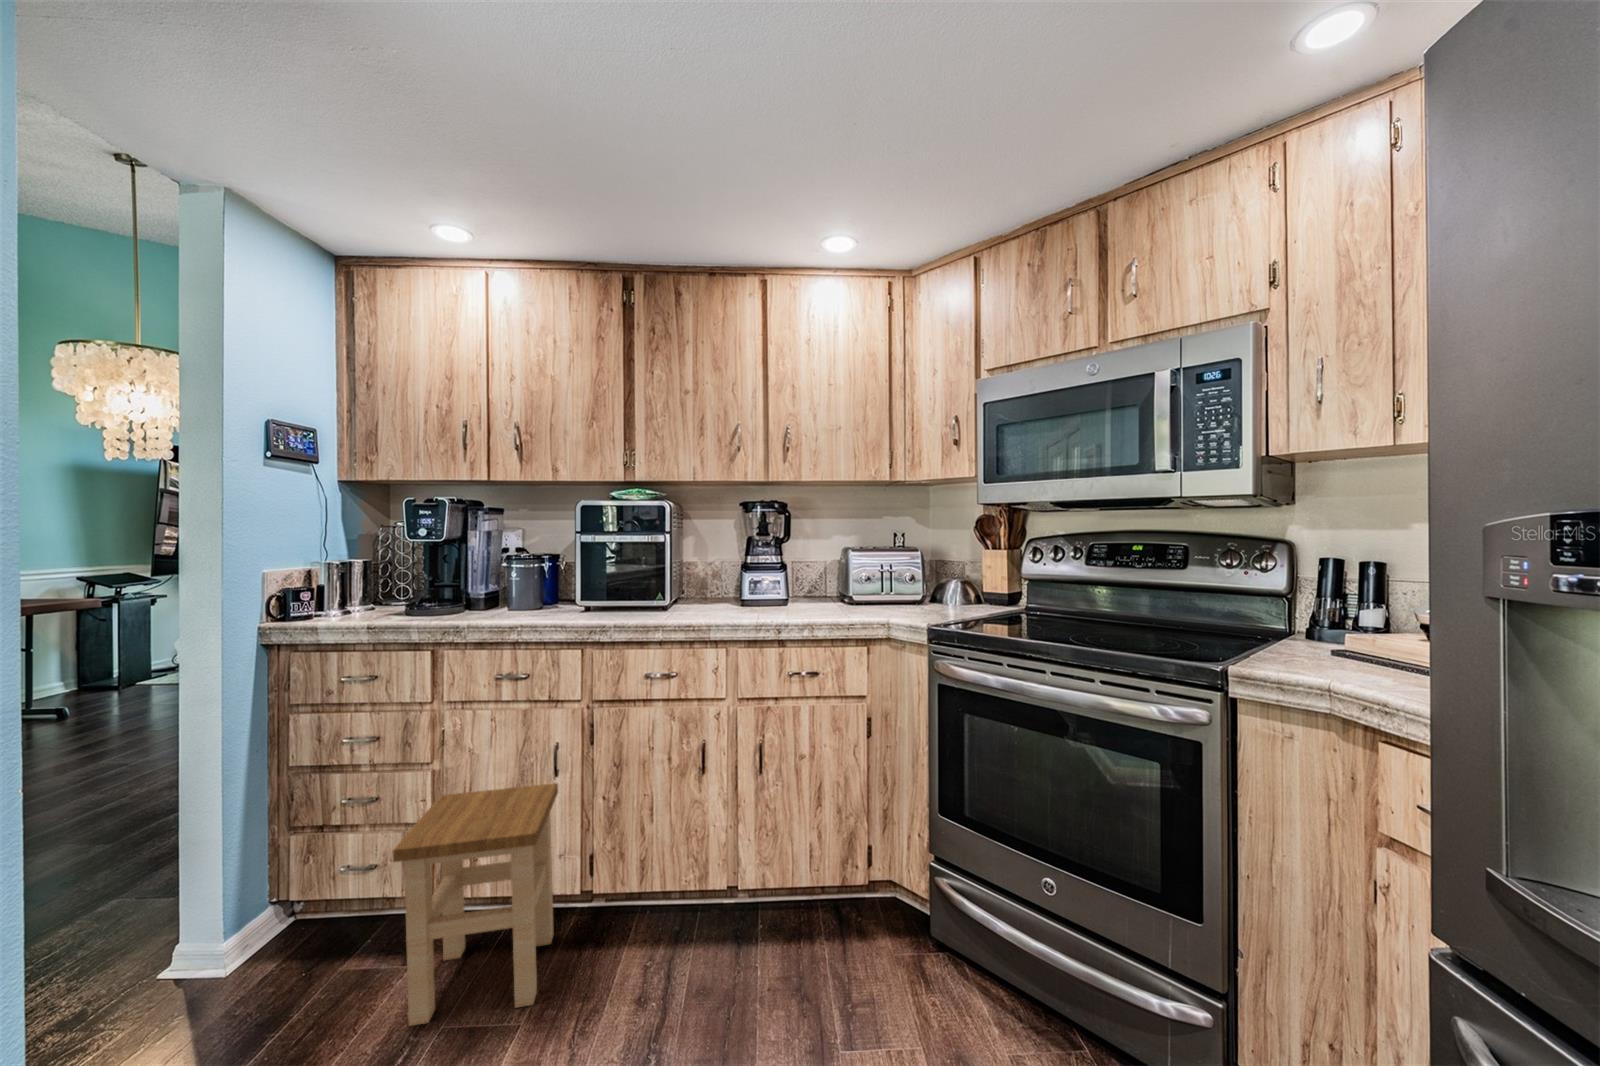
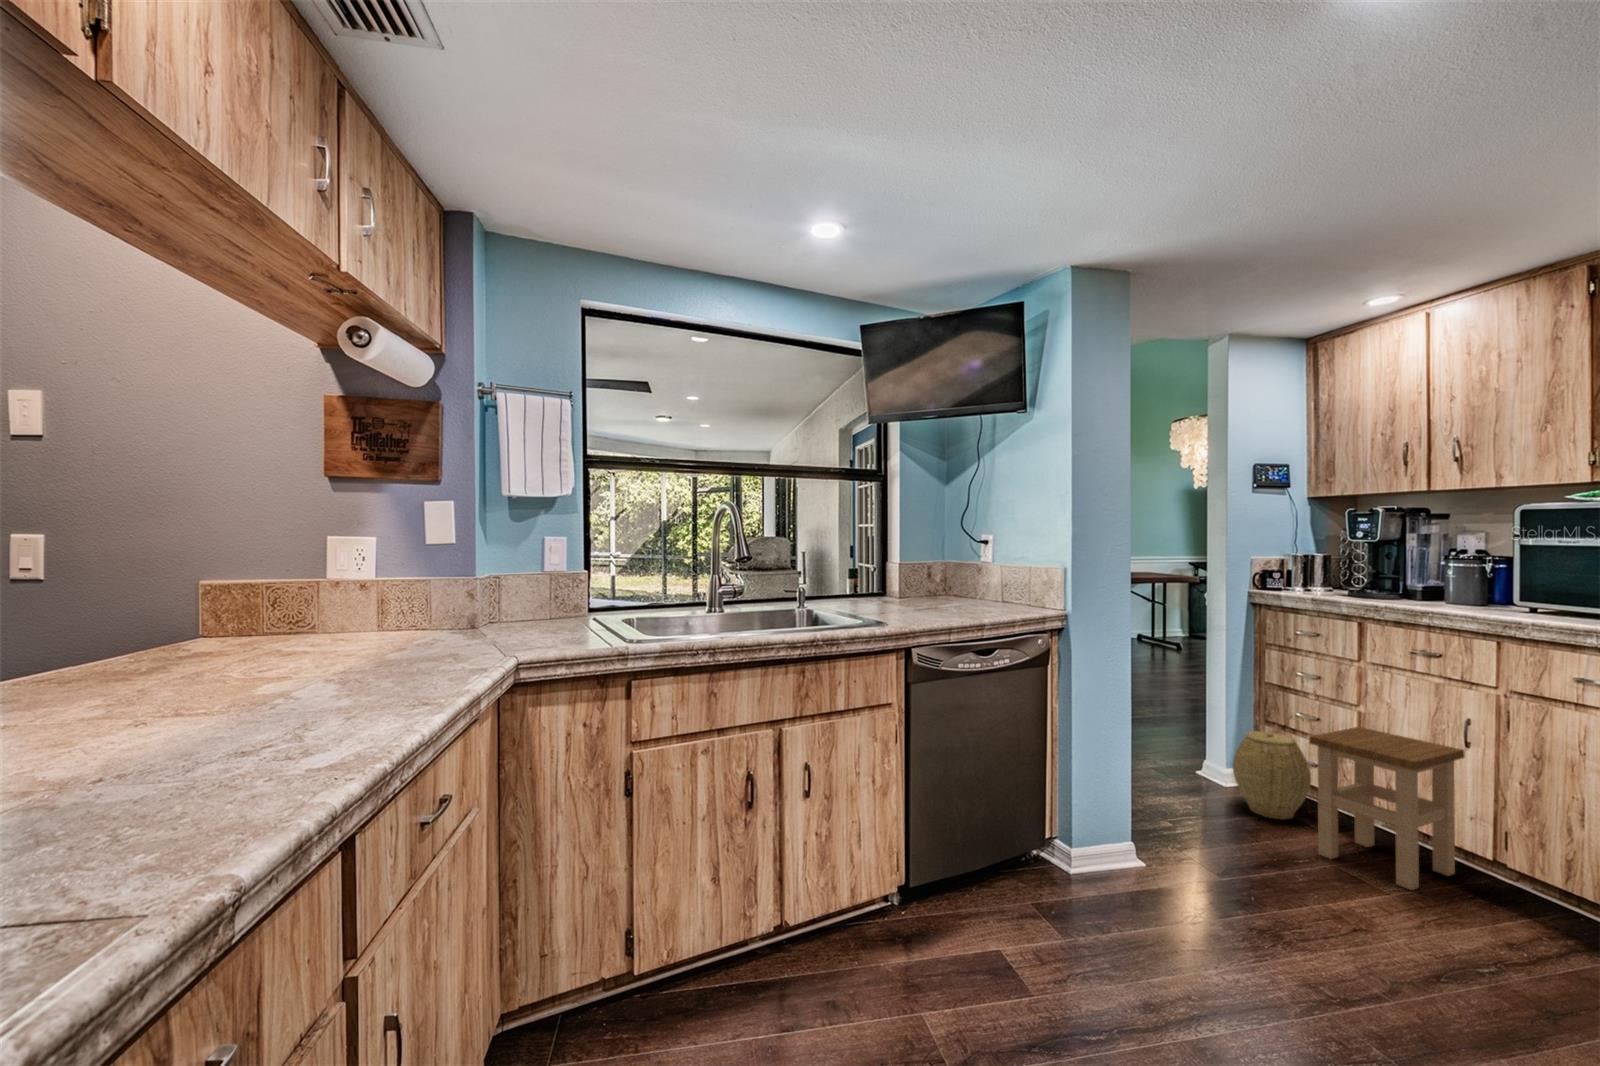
woven basket: none [247,843,377,1000] -> present [1233,731,1311,819]

